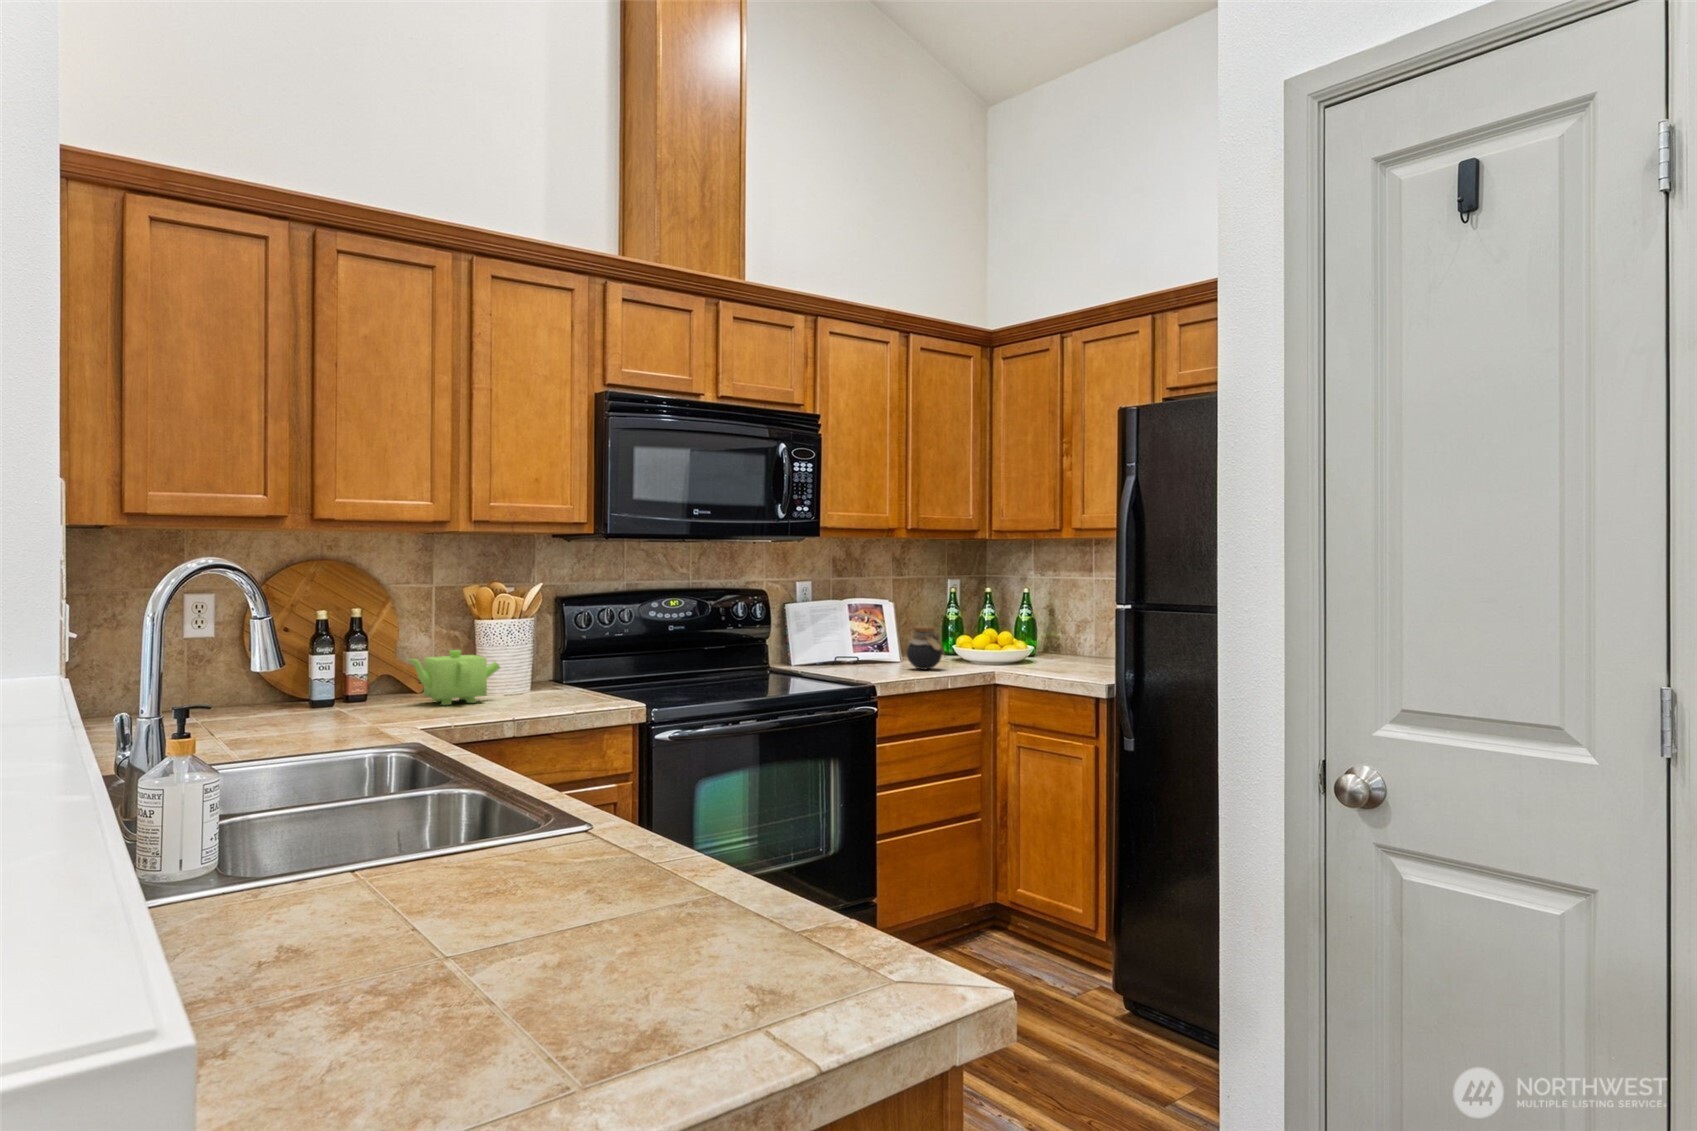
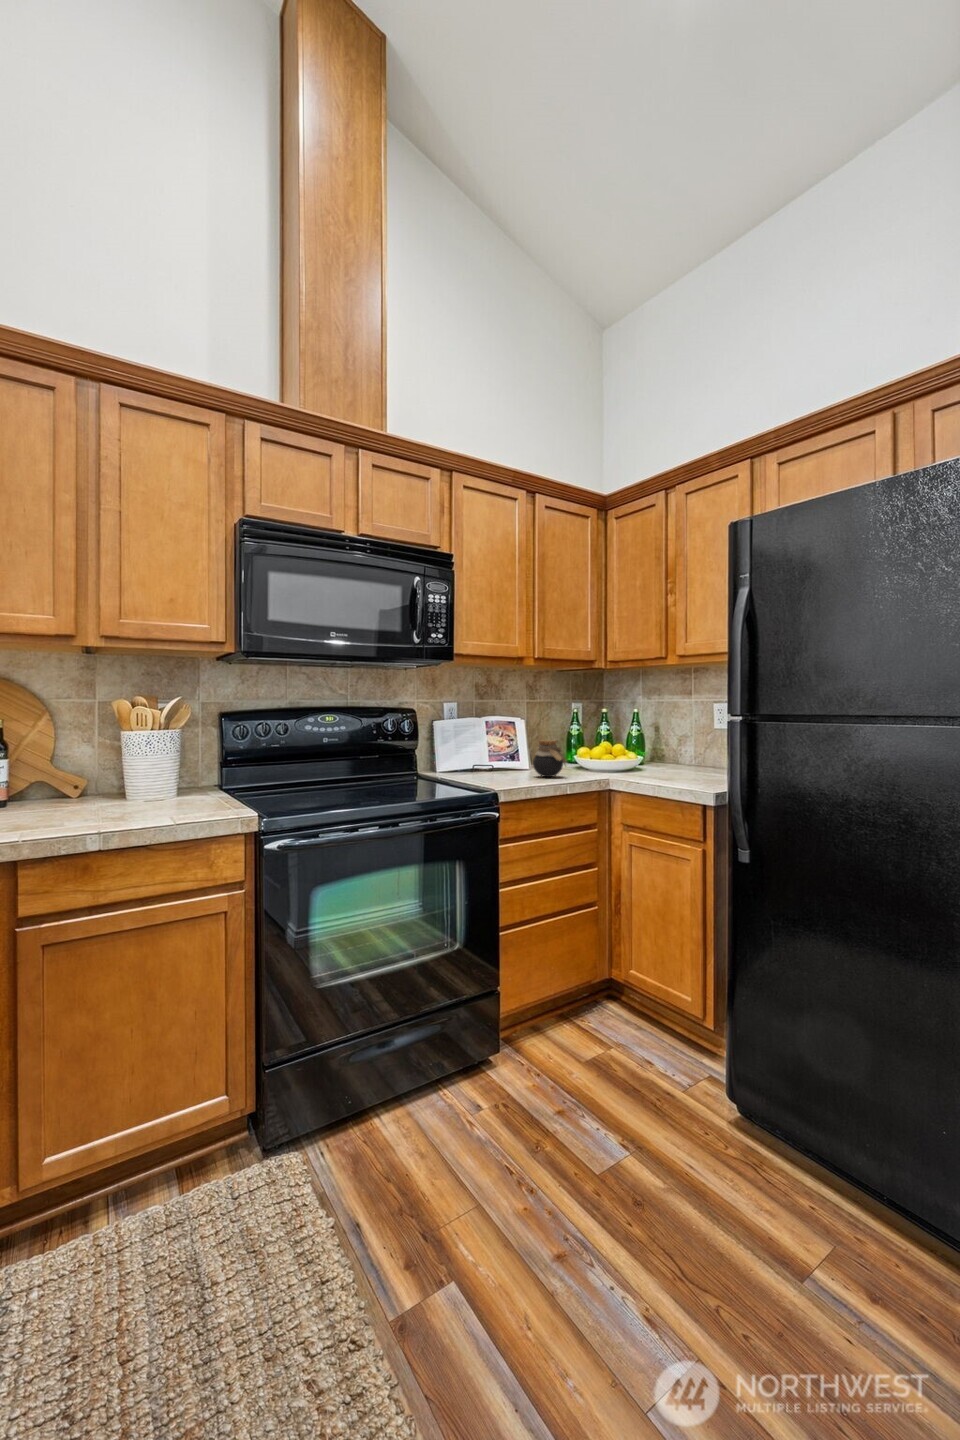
teapot: present [408,650,500,705] -> none [31,759,137,813]

